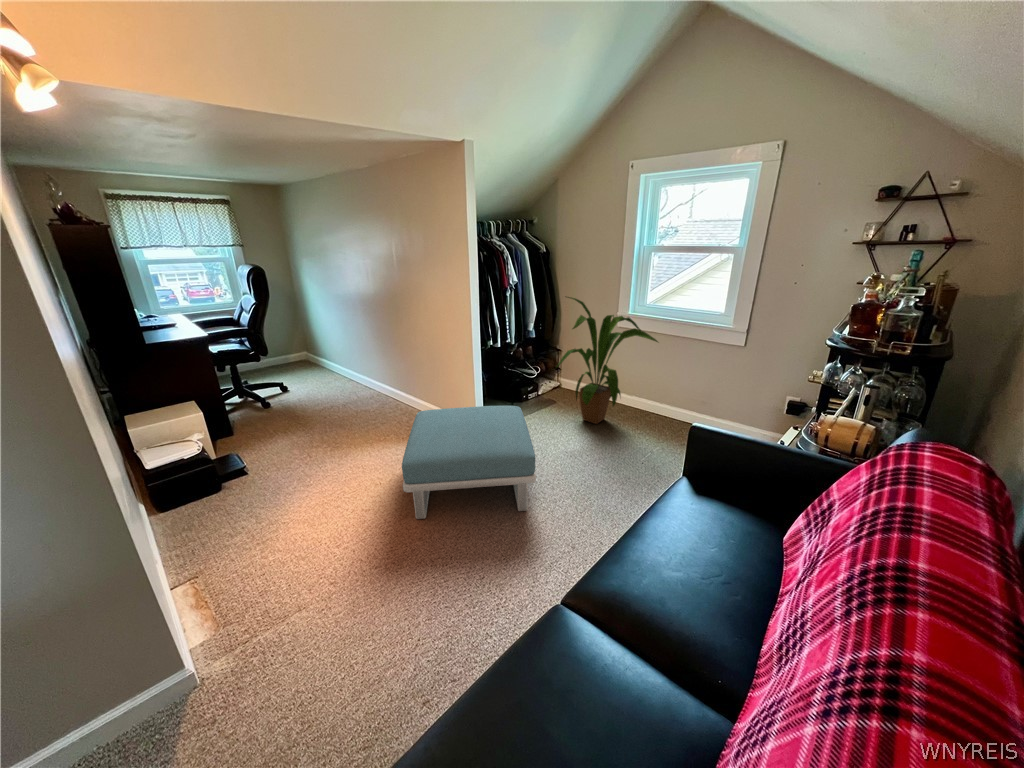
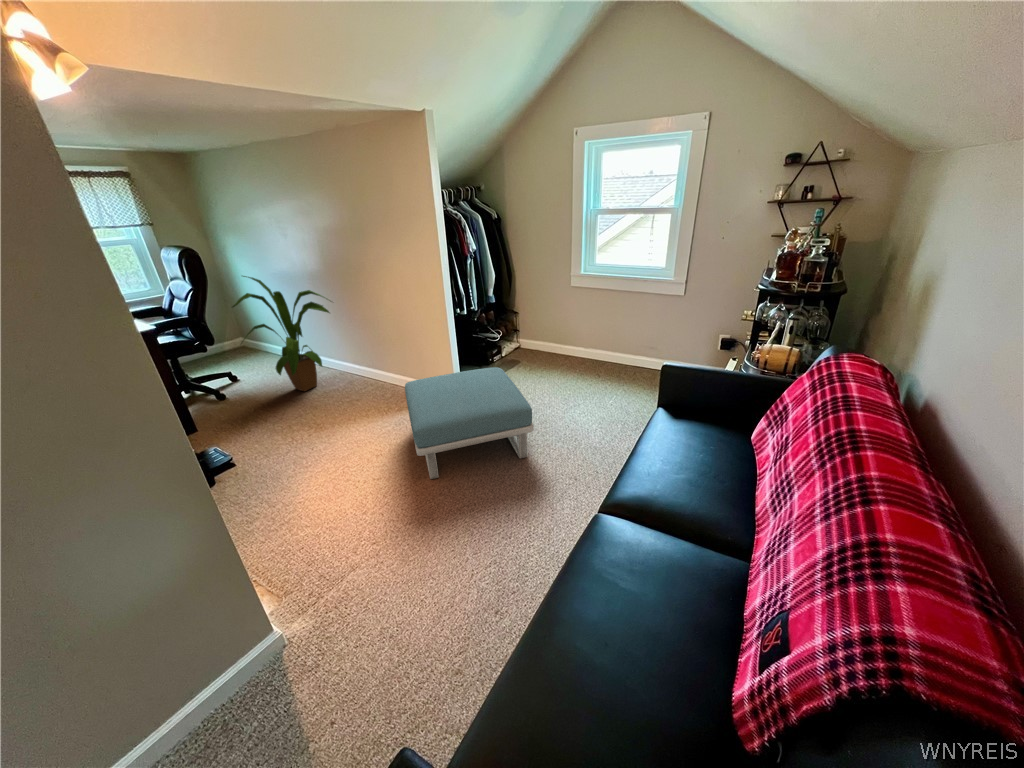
house plant: present [556,297,658,424] -> present [232,276,330,391]

